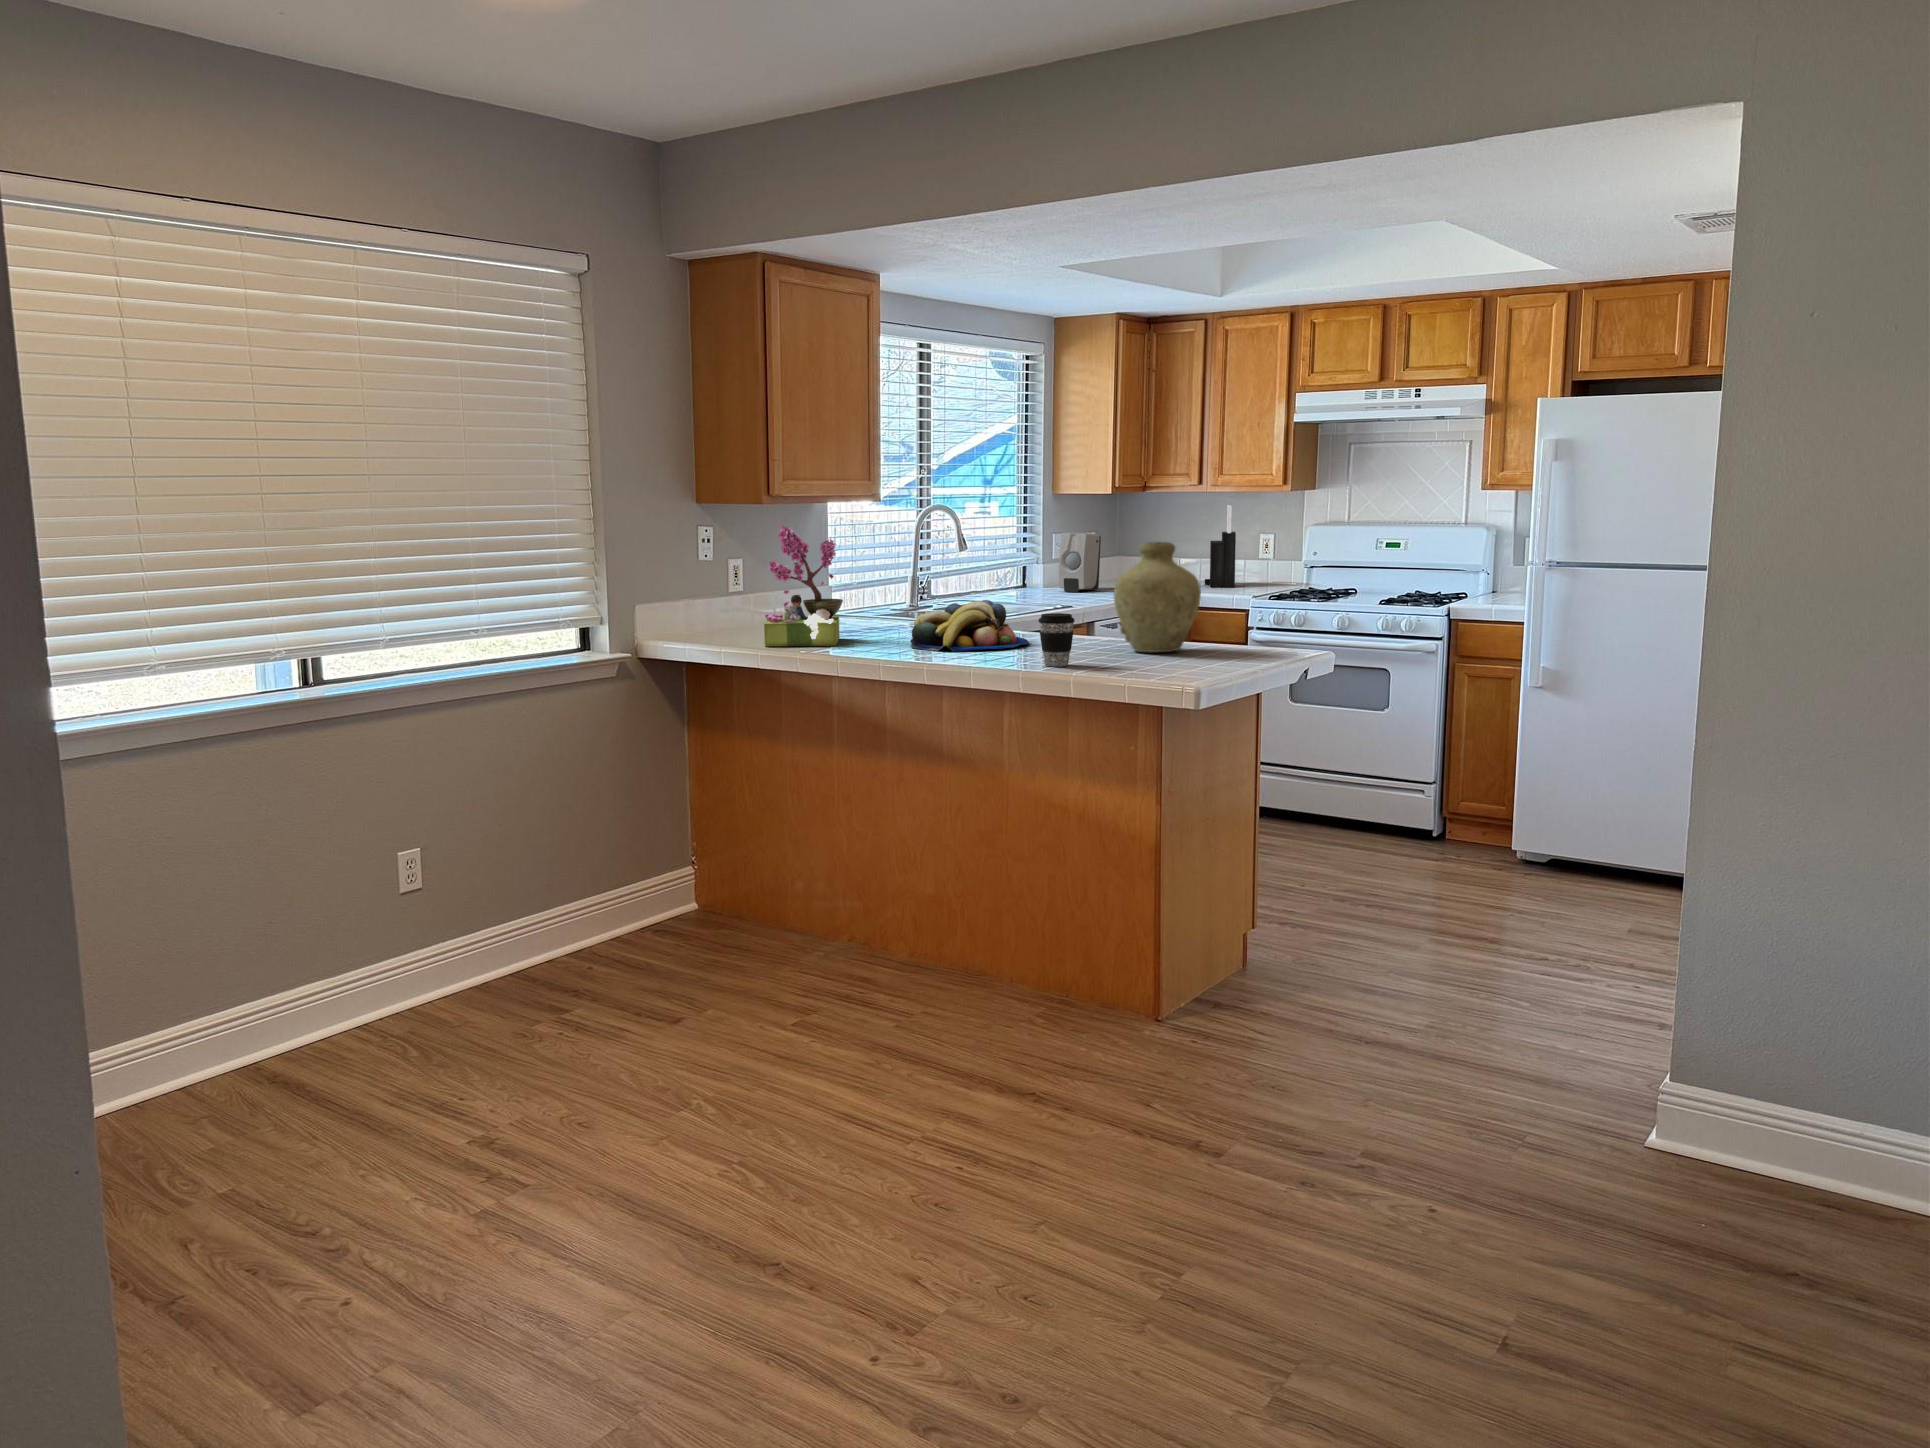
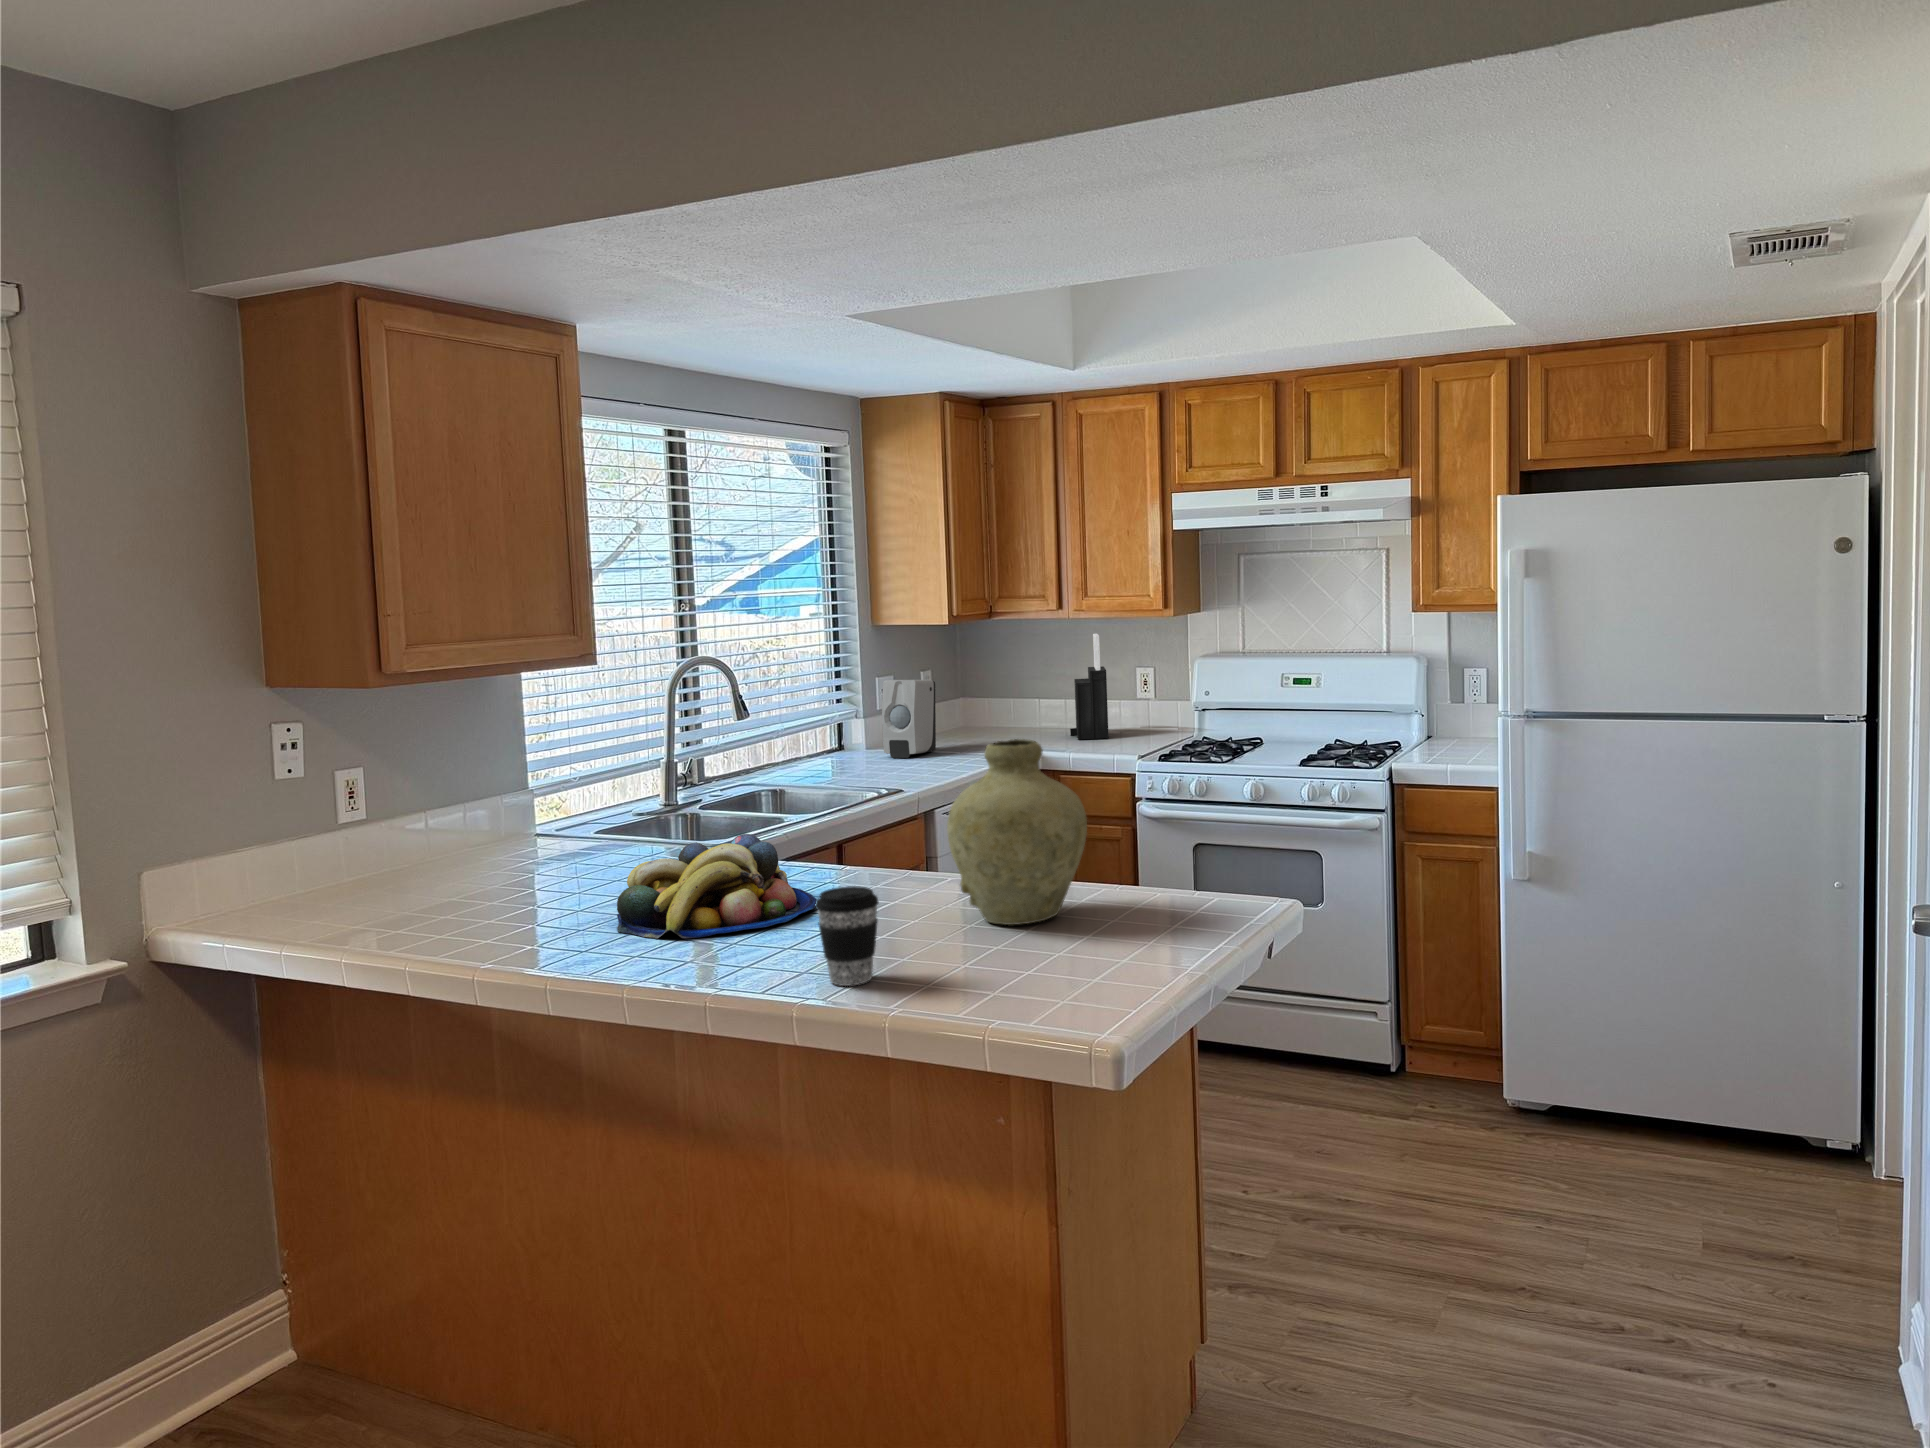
flower arrangement: present [764,525,843,646] -> none [360,725,511,941]

